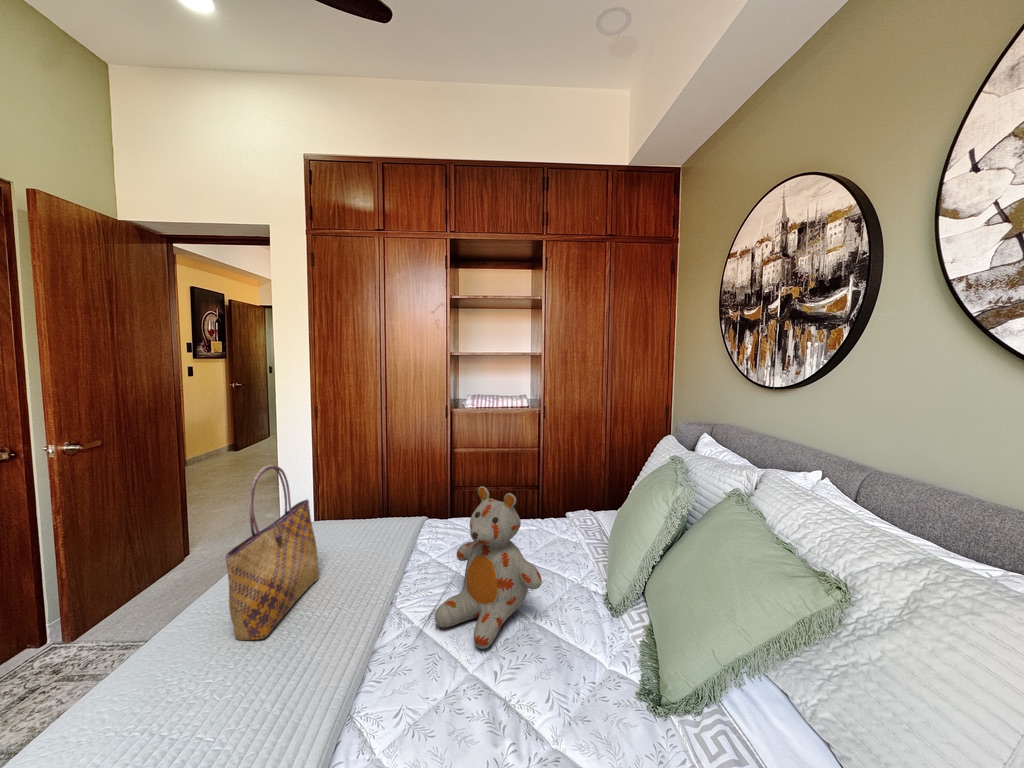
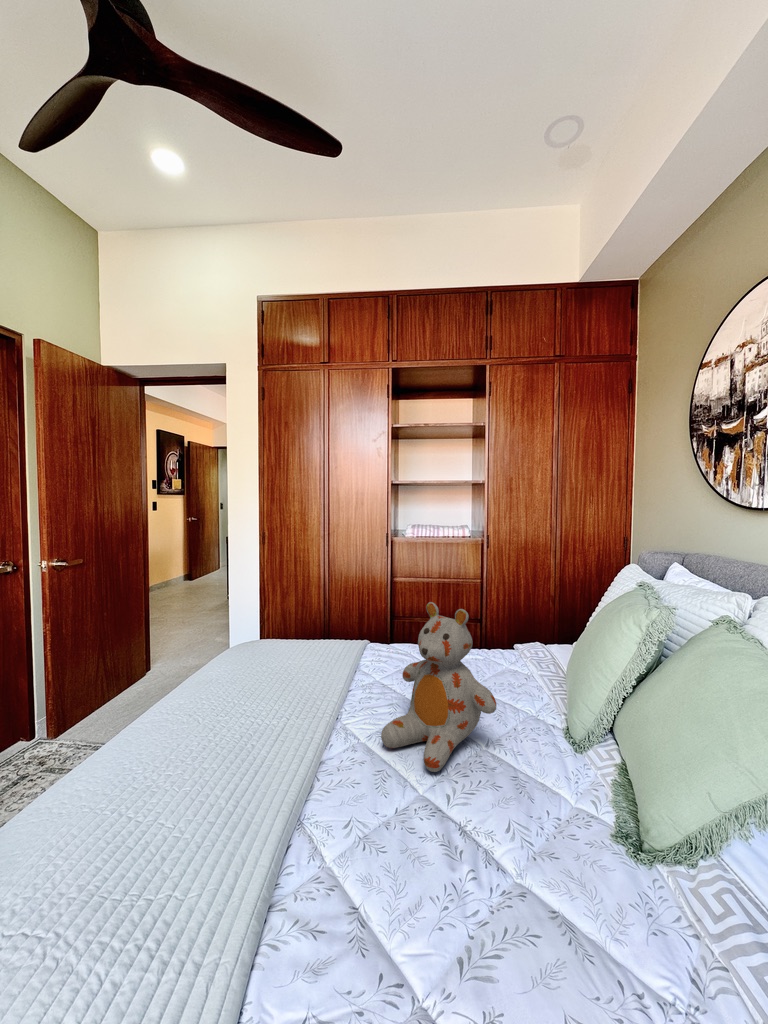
tote bag: present [226,465,319,640] -> none [182,573,263,743]

